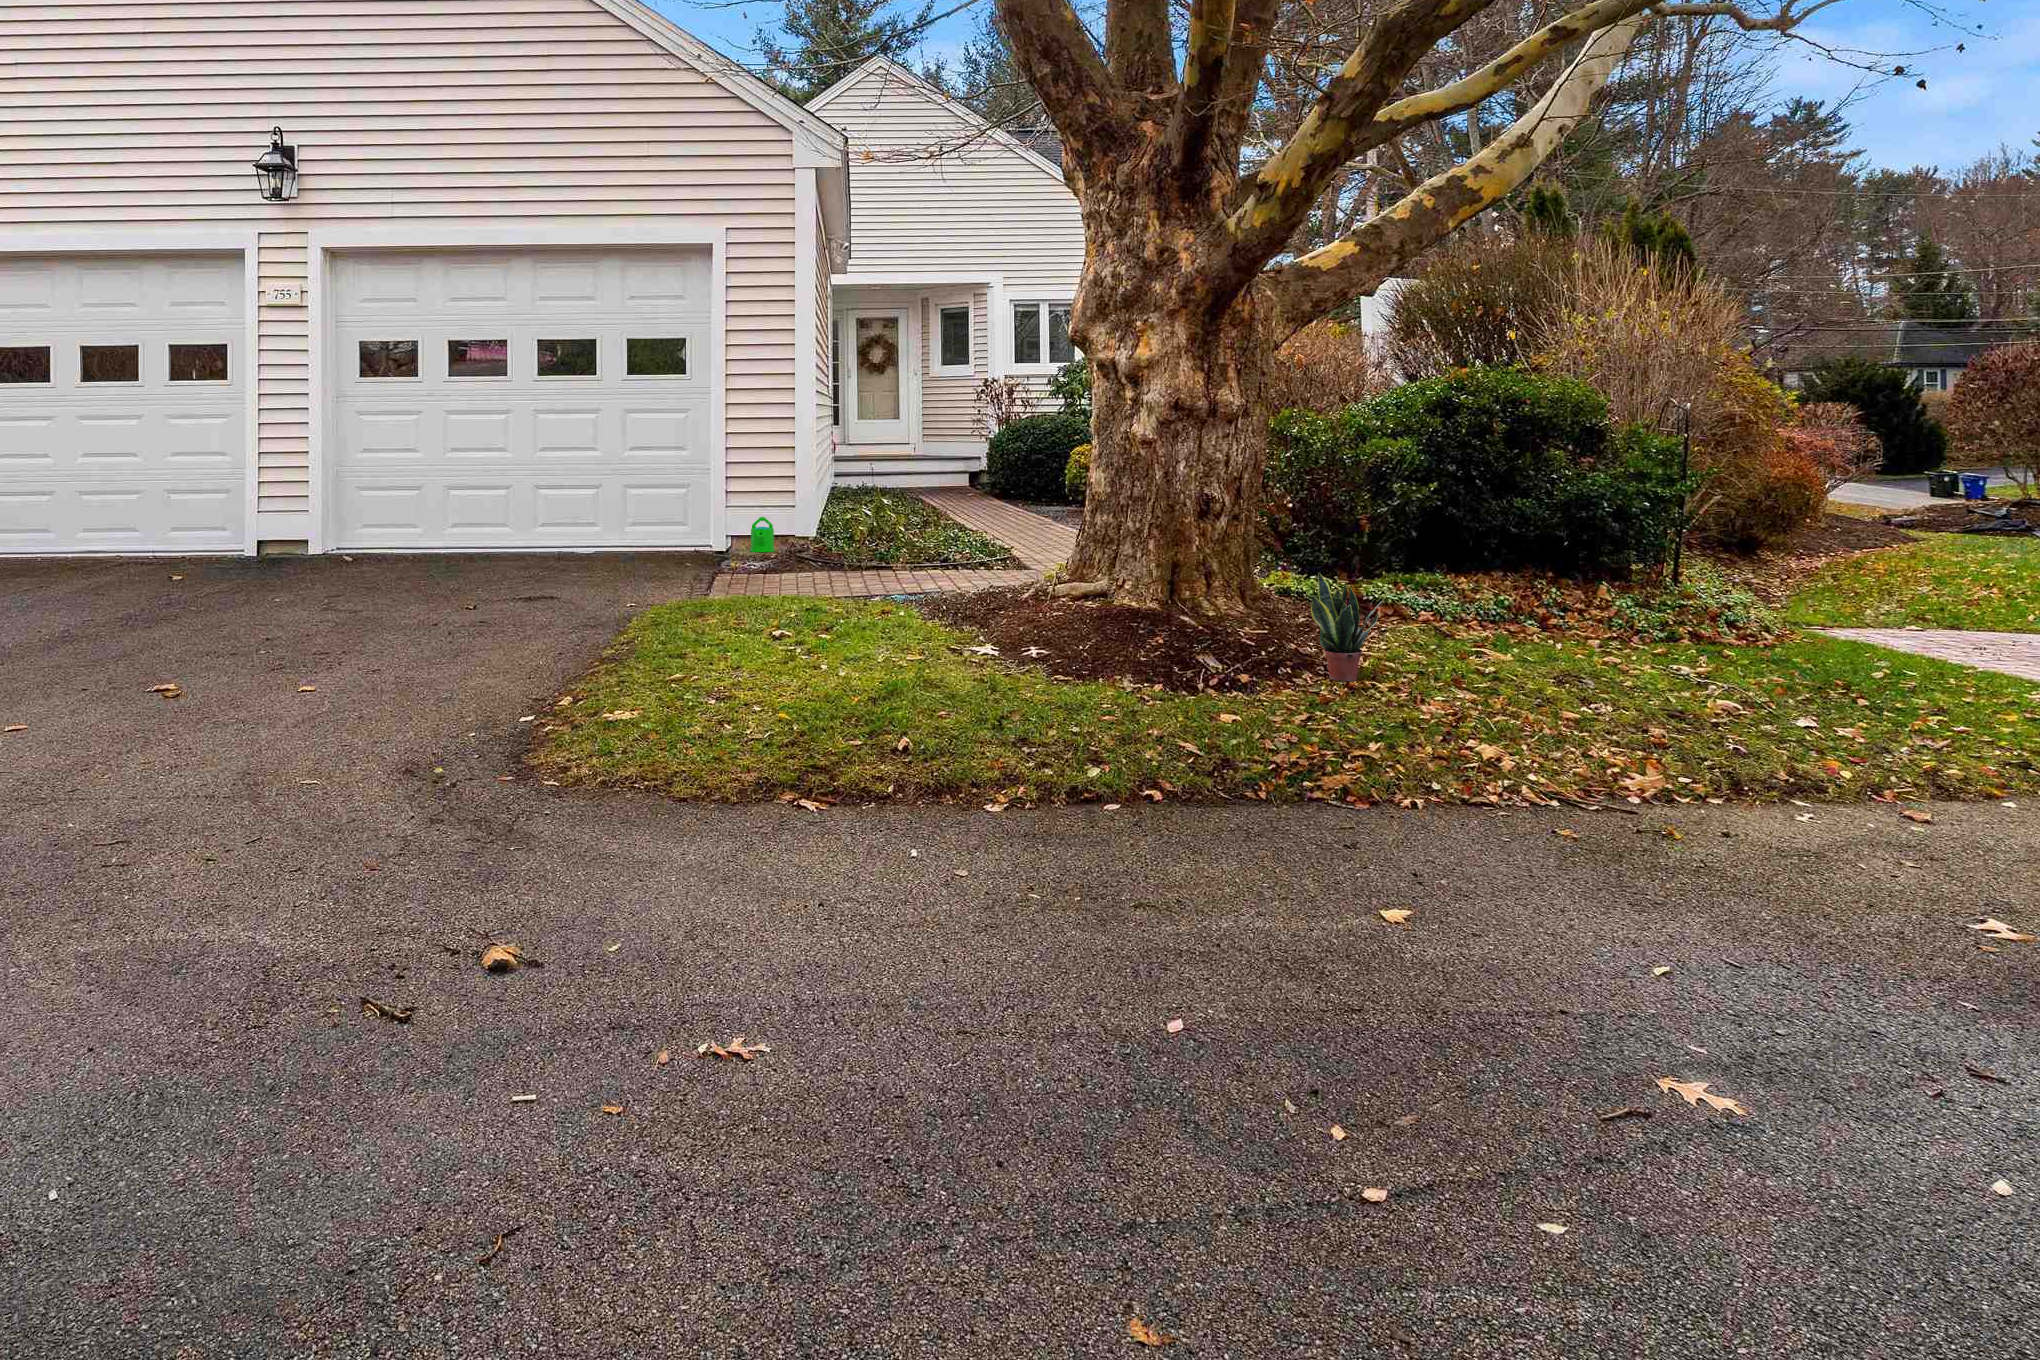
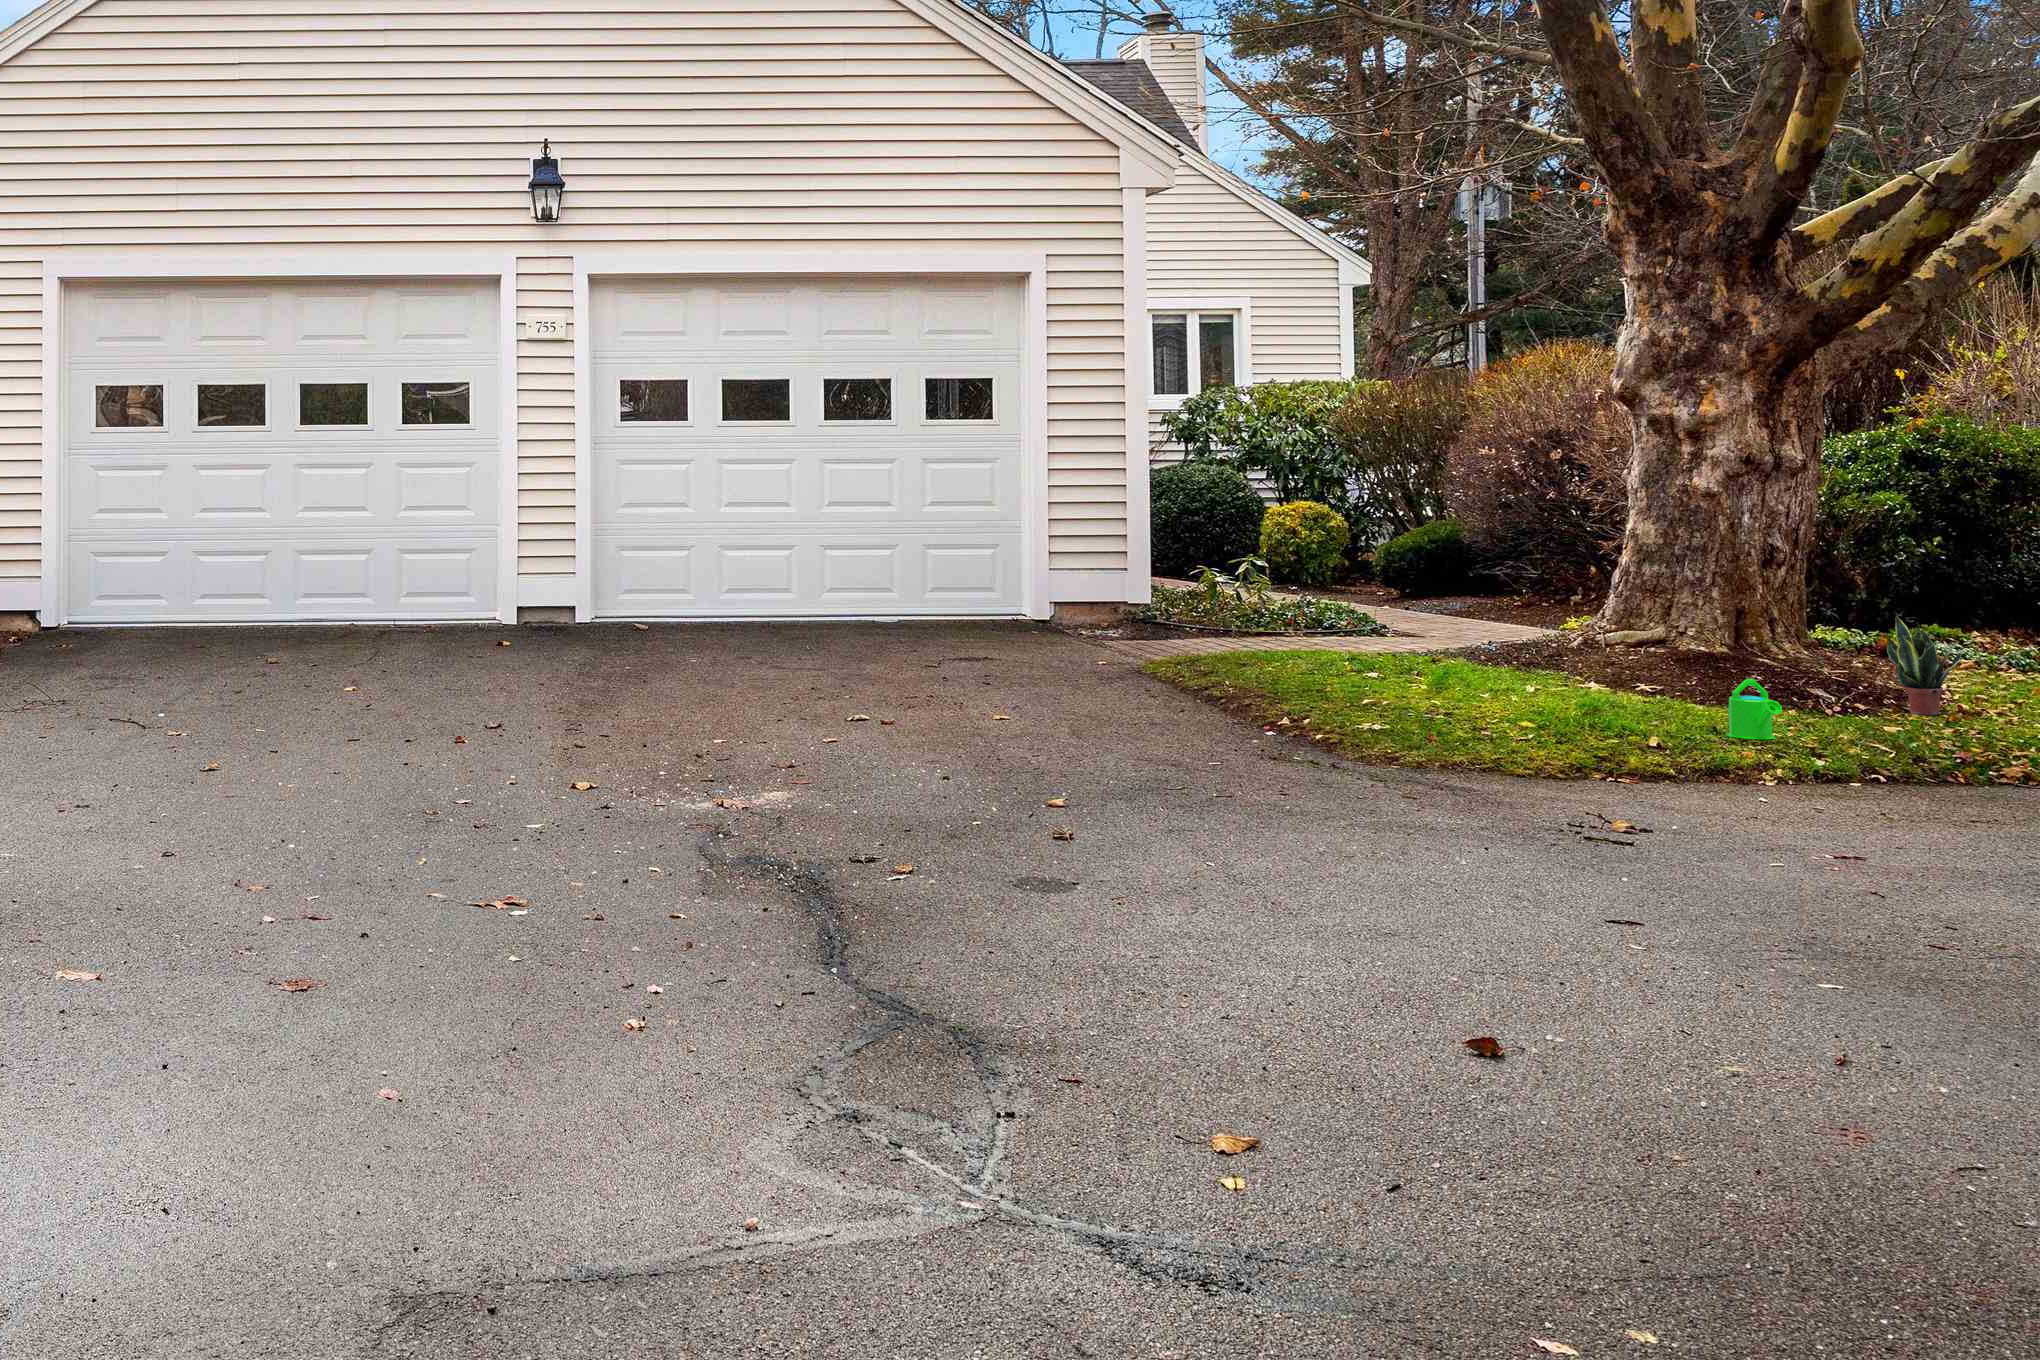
watering can: present [750,517,775,552] -> present [1726,679,1782,740]

